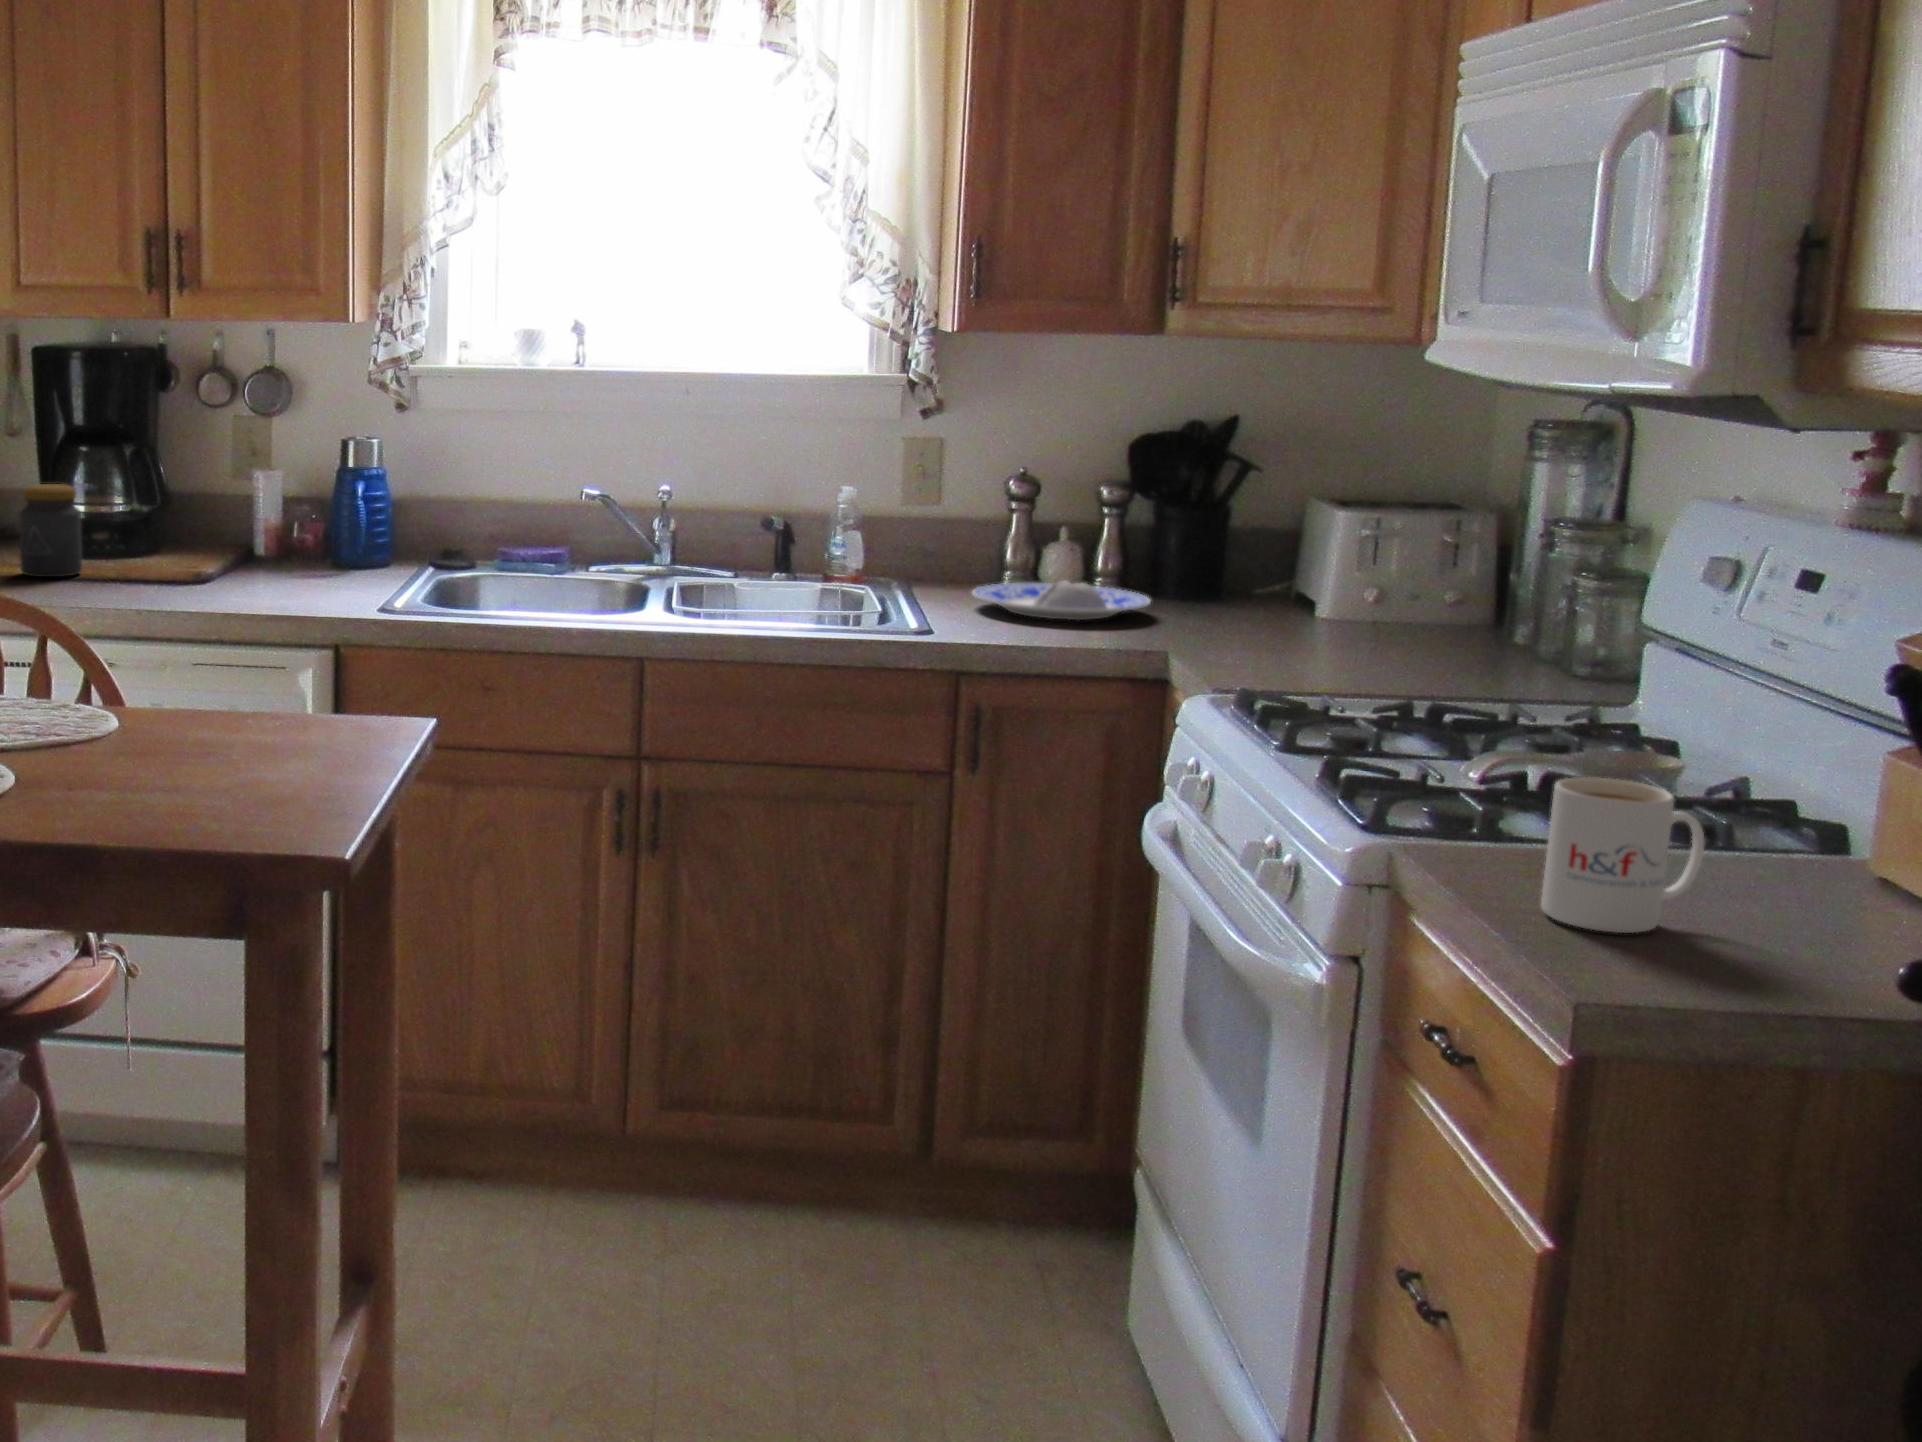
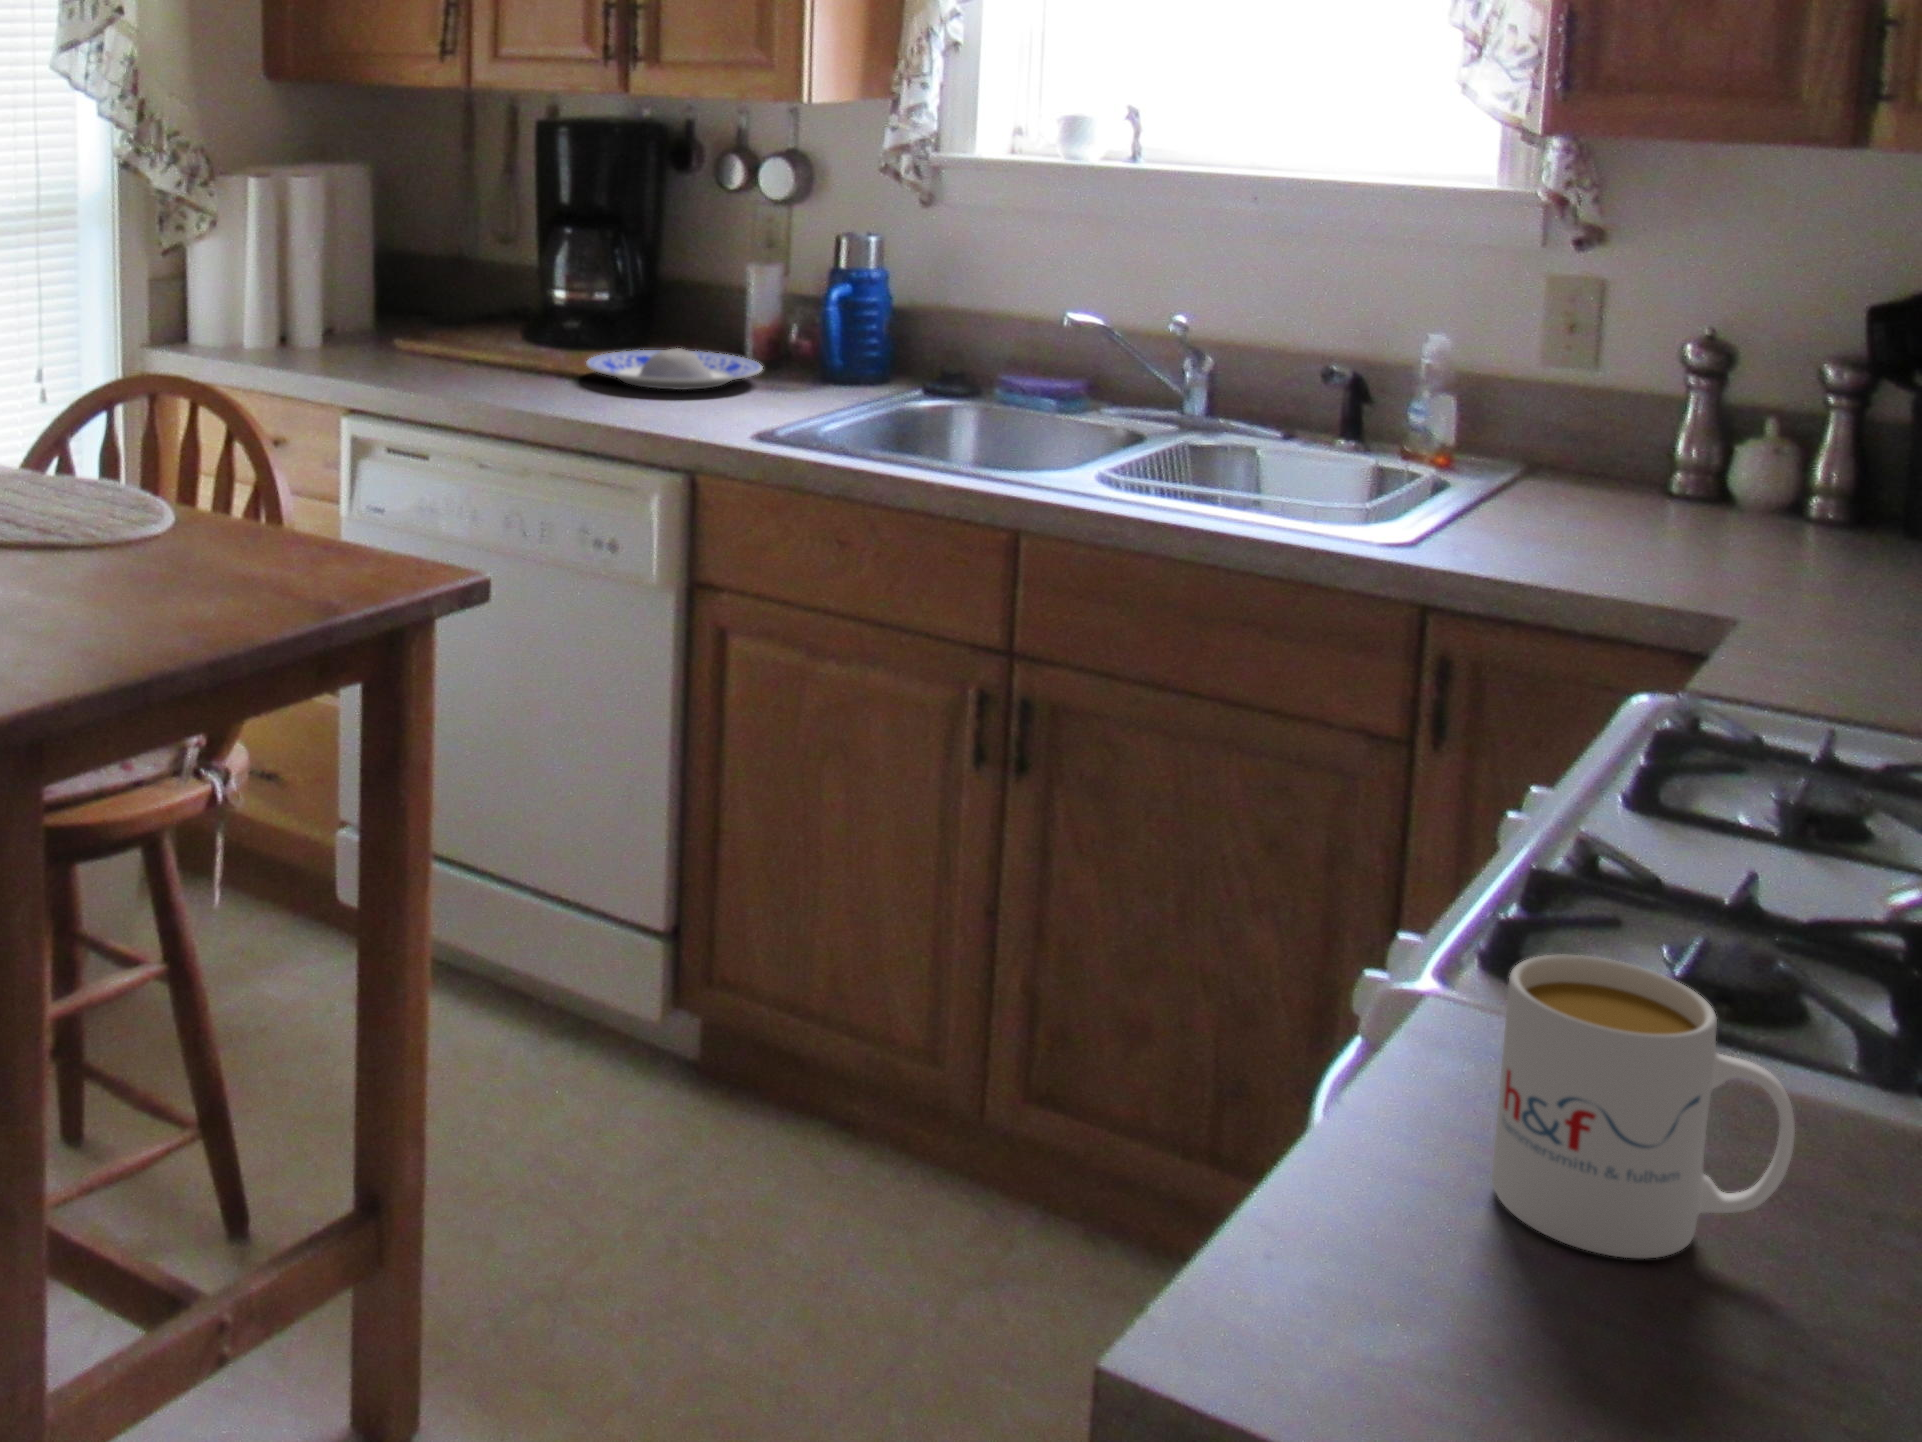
jar: present [19,484,82,577] -> none [483,265,547,364]
plate: present [972,580,1150,620] -> present [586,348,762,390]

